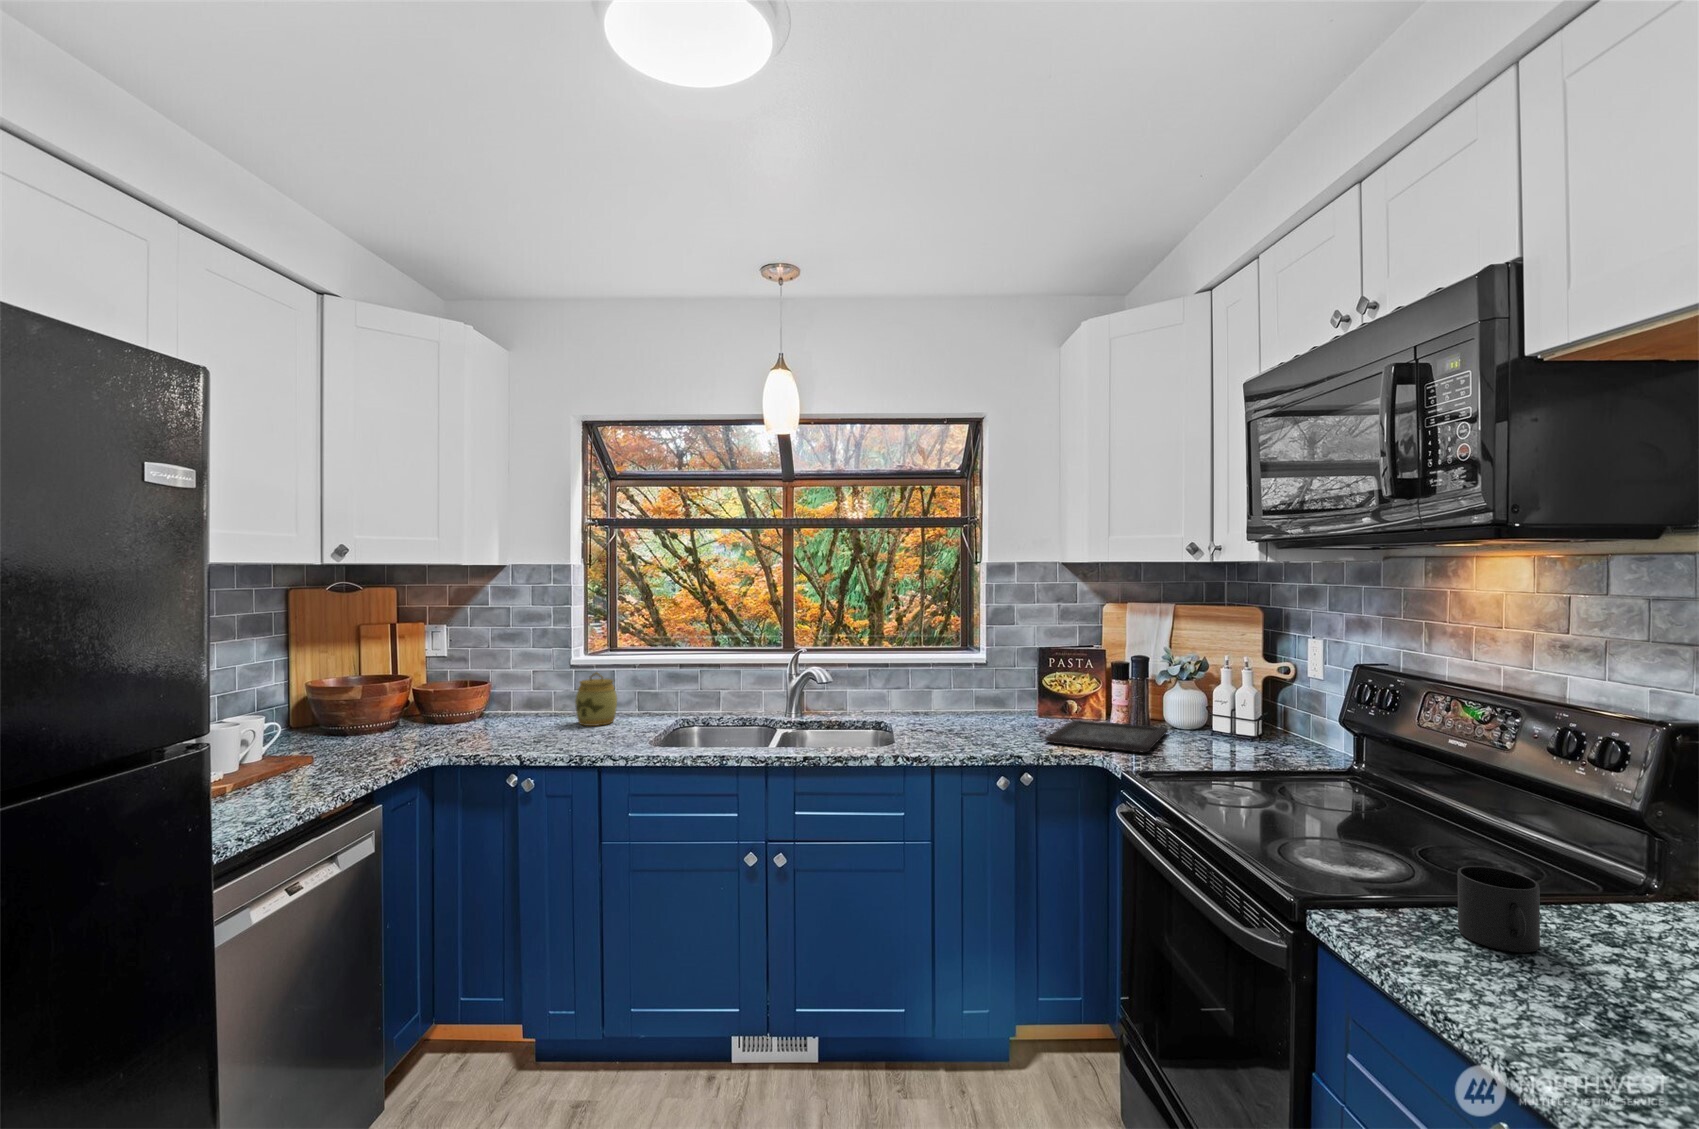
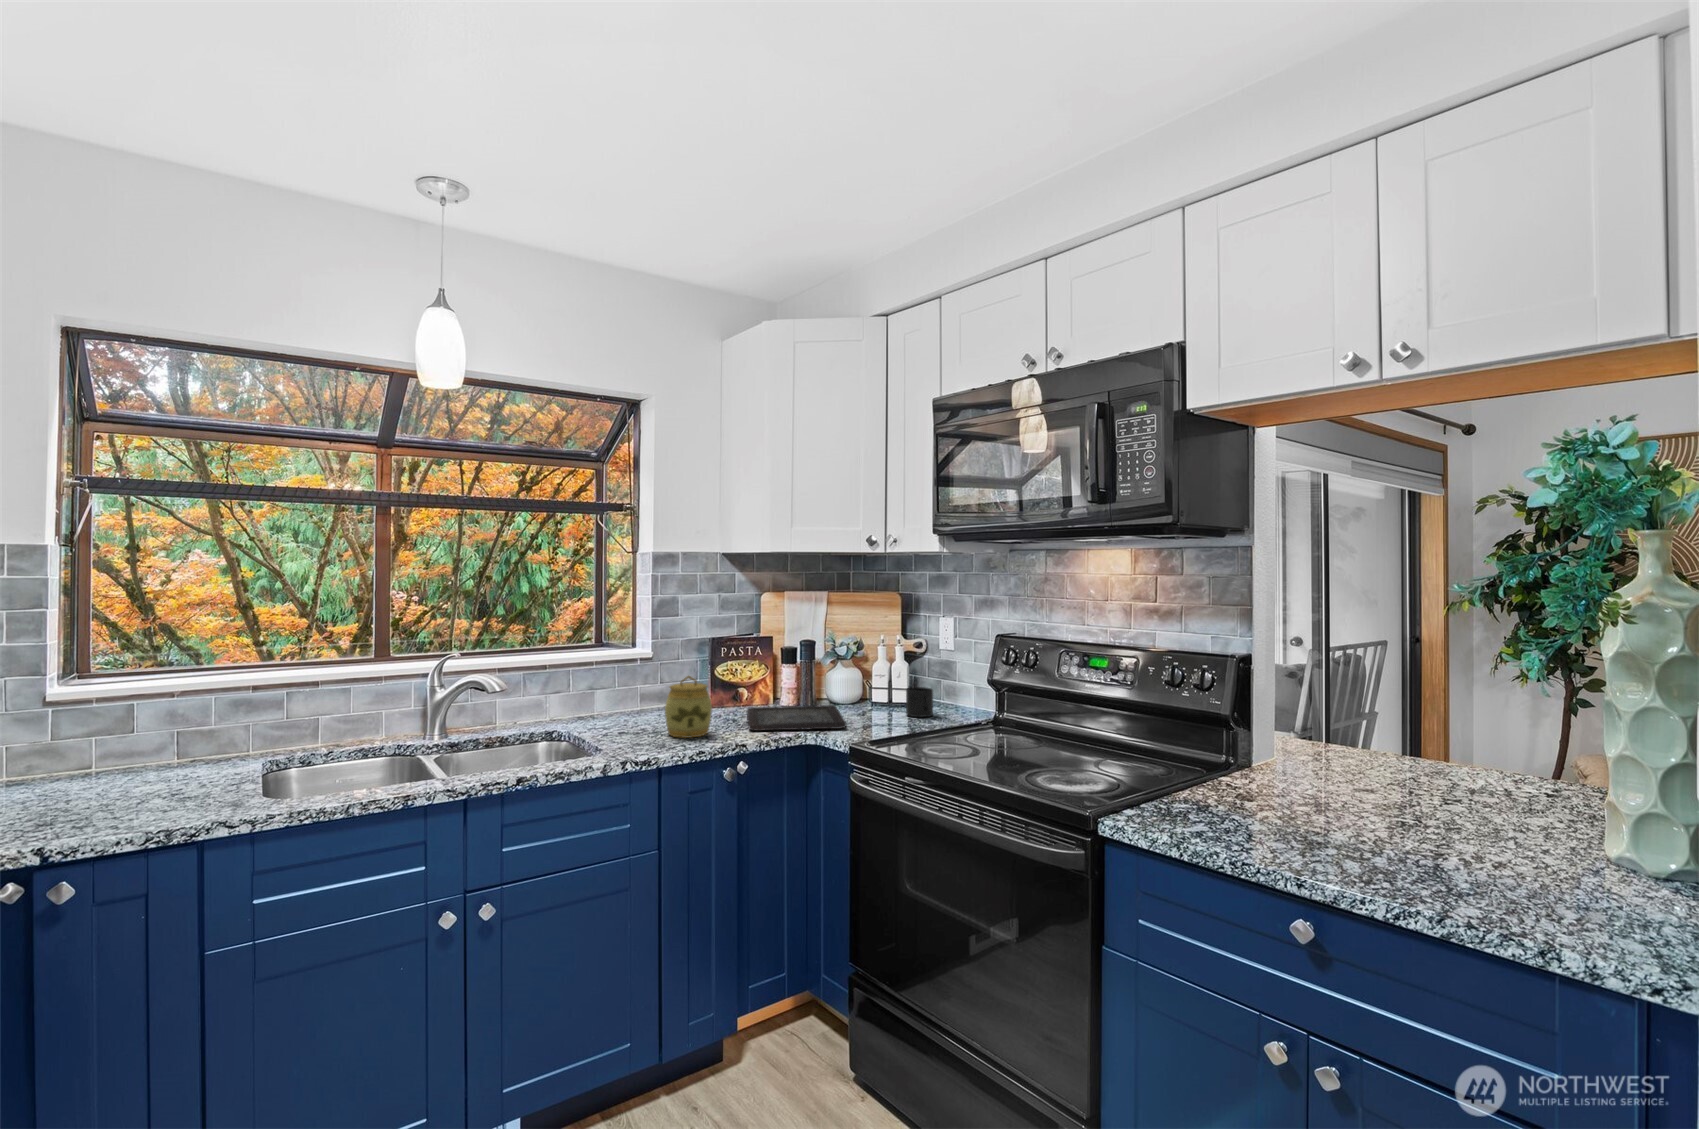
jar: present [575,672,617,726] -> present [665,676,712,738]
mug: present [1458,866,1540,953] -> present [906,687,933,717]

